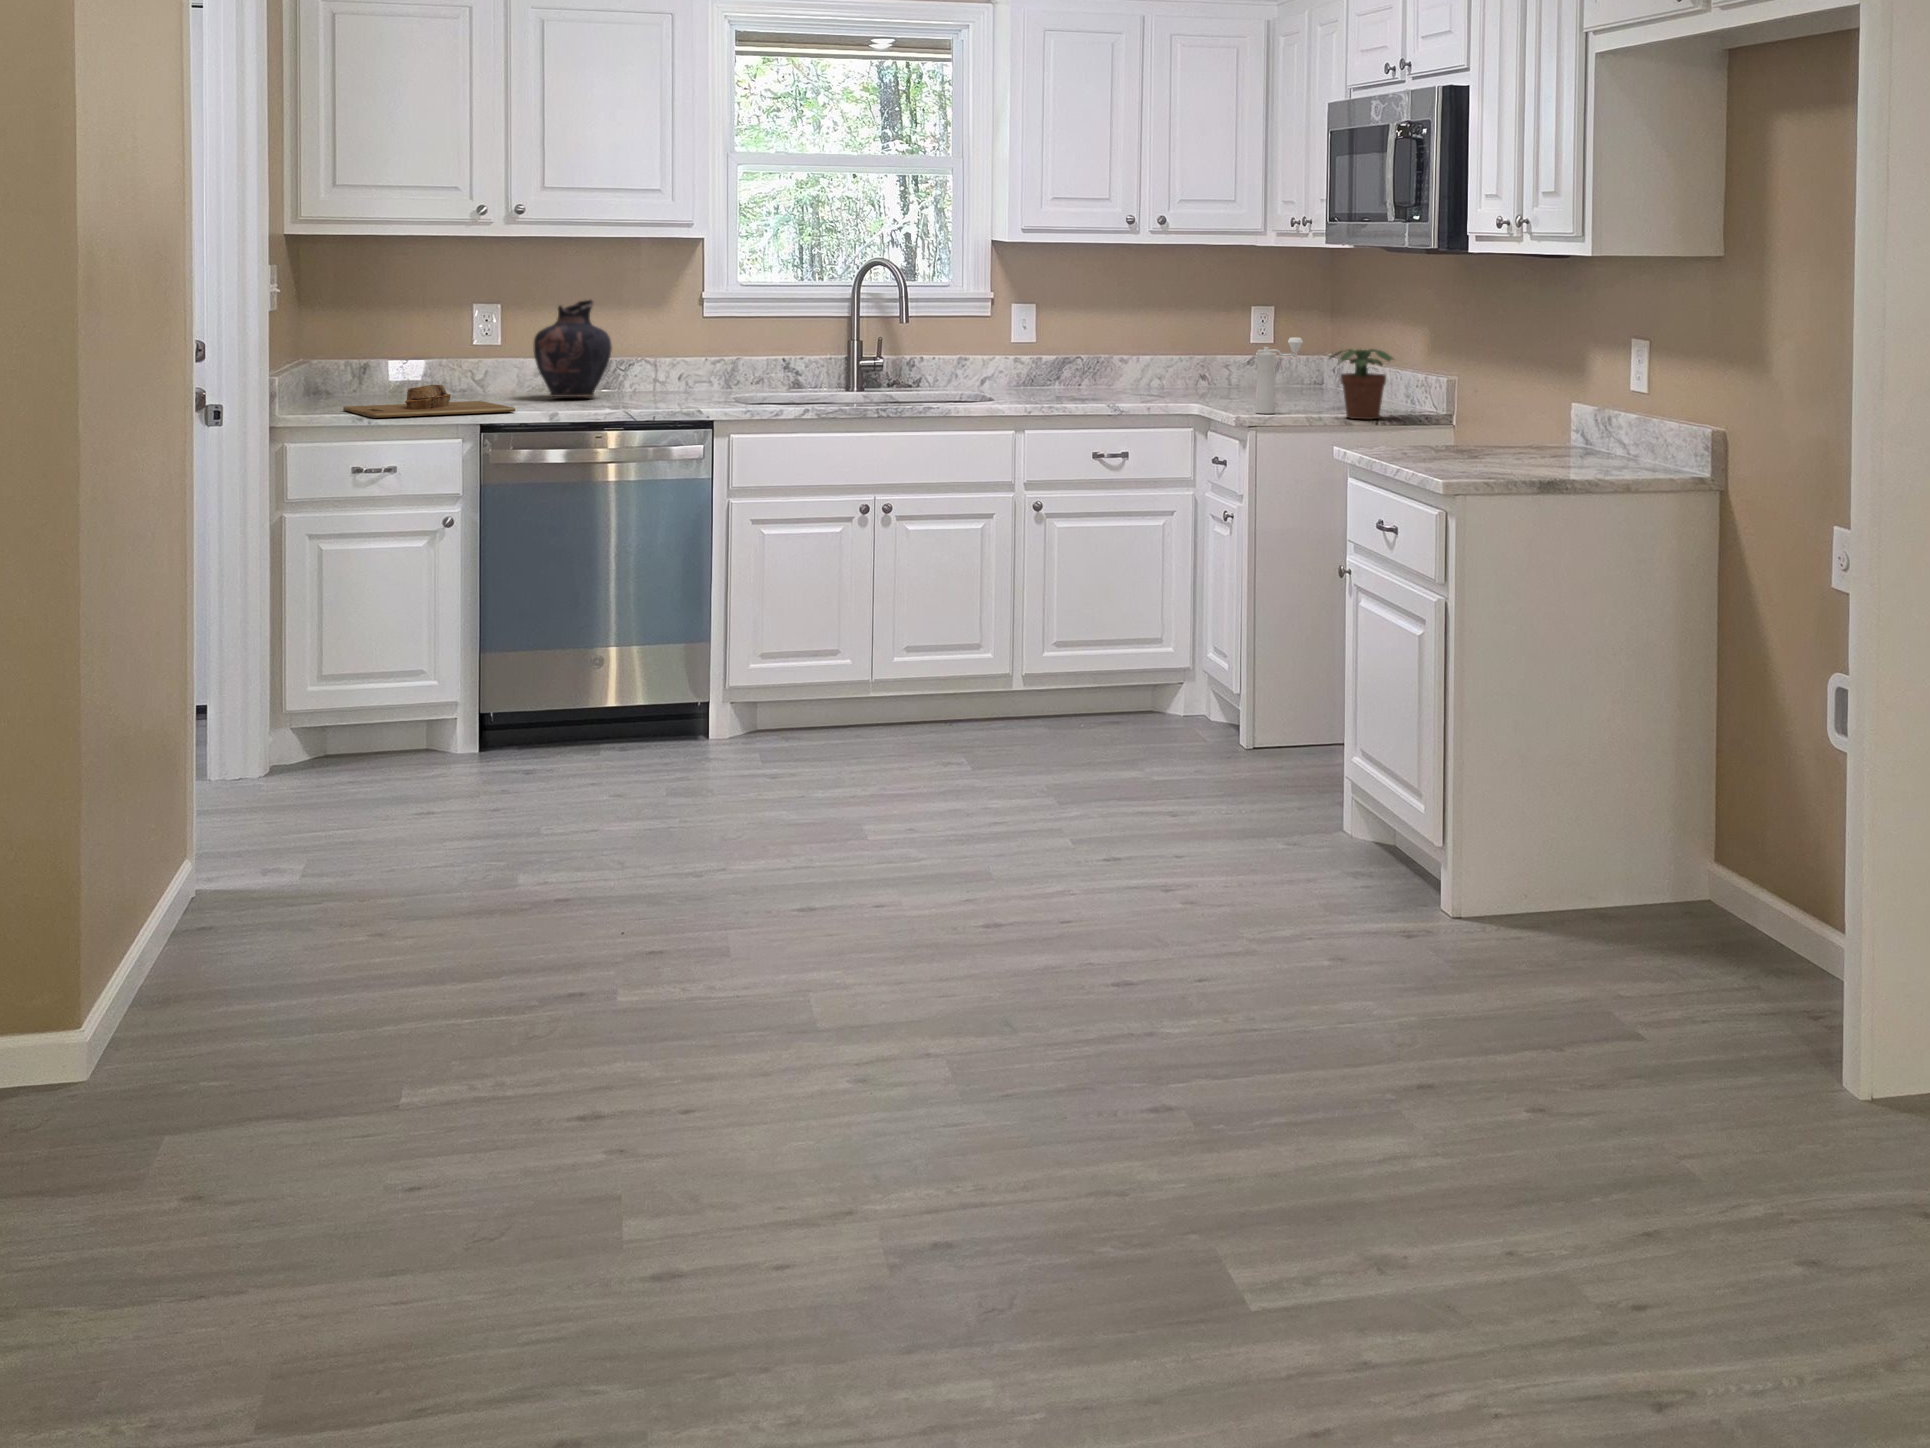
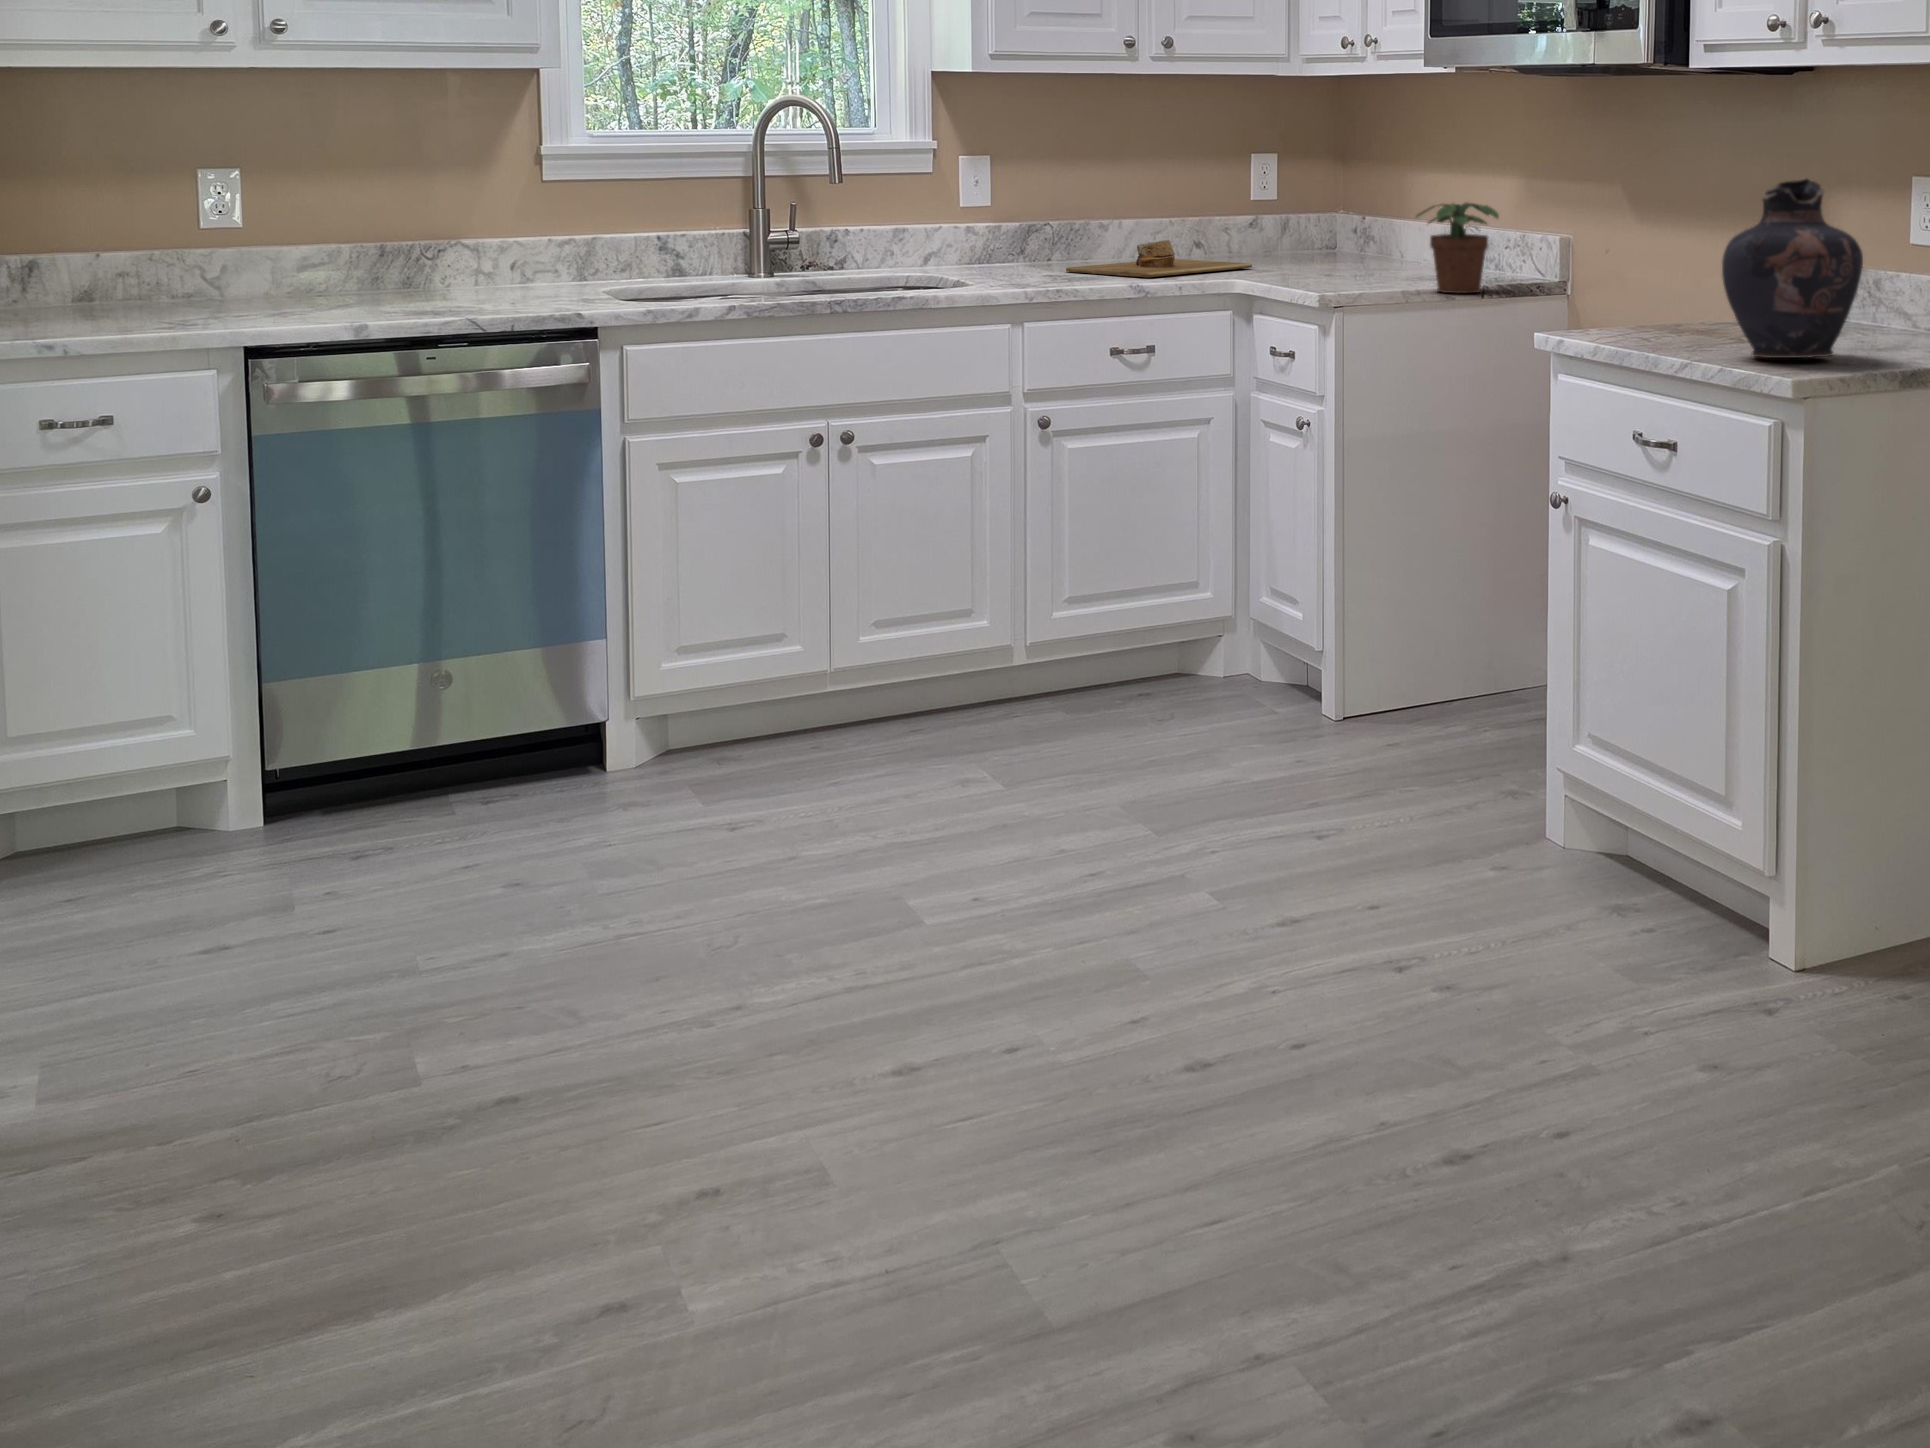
vase: present [534,299,612,397] -> present [1722,178,1863,358]
pepper mill: present [1255,337,1303,414] -> none [1314,191,1367,290]
cutting board: present [343,385,515,418] -> present [1066,240,1252,278]

